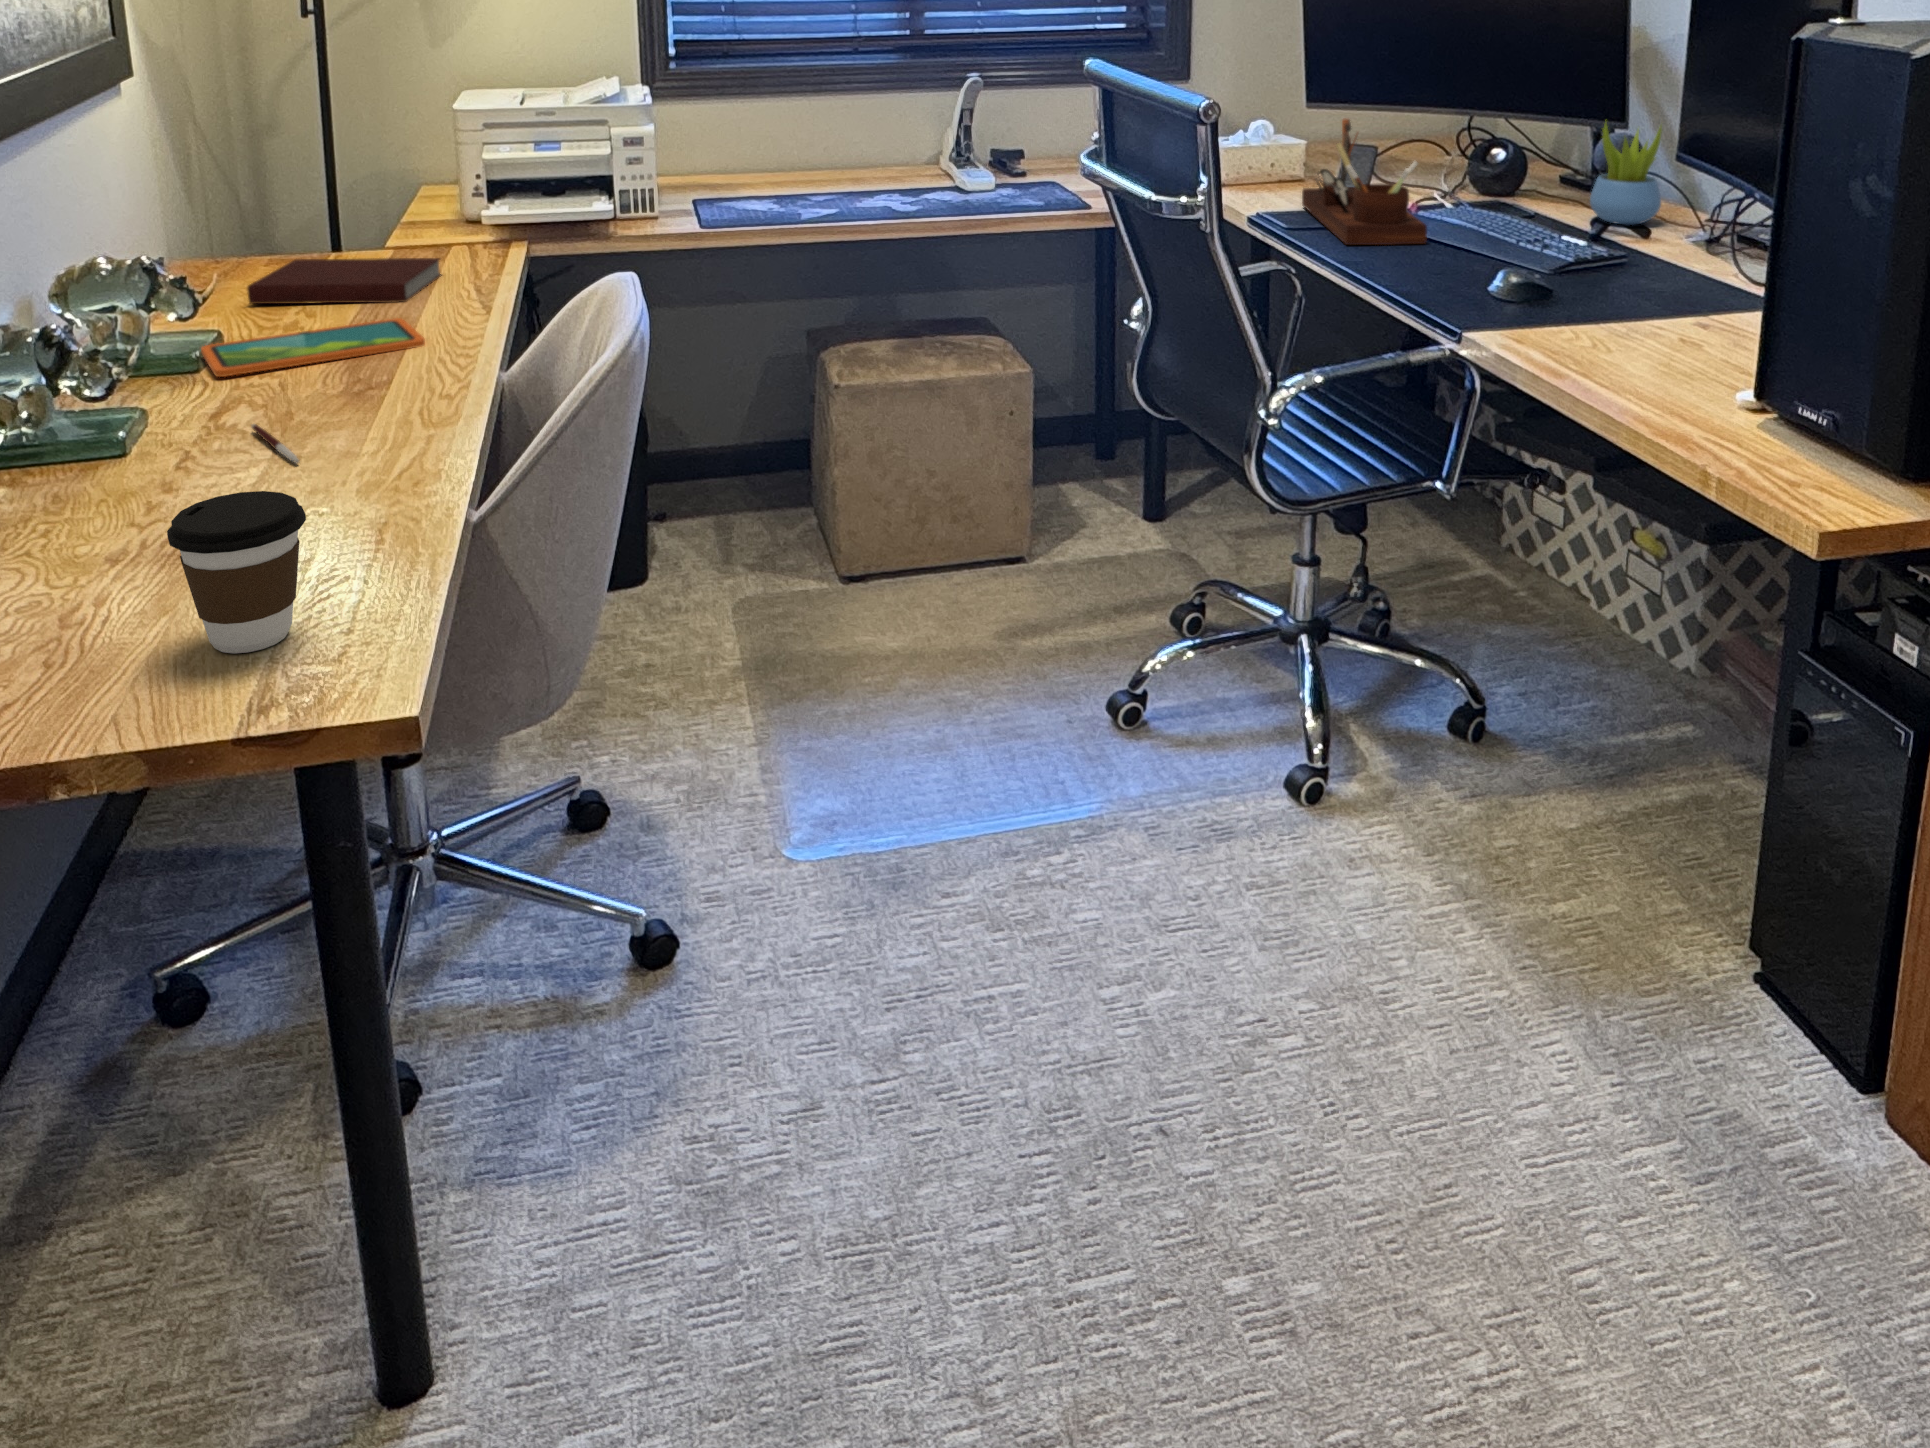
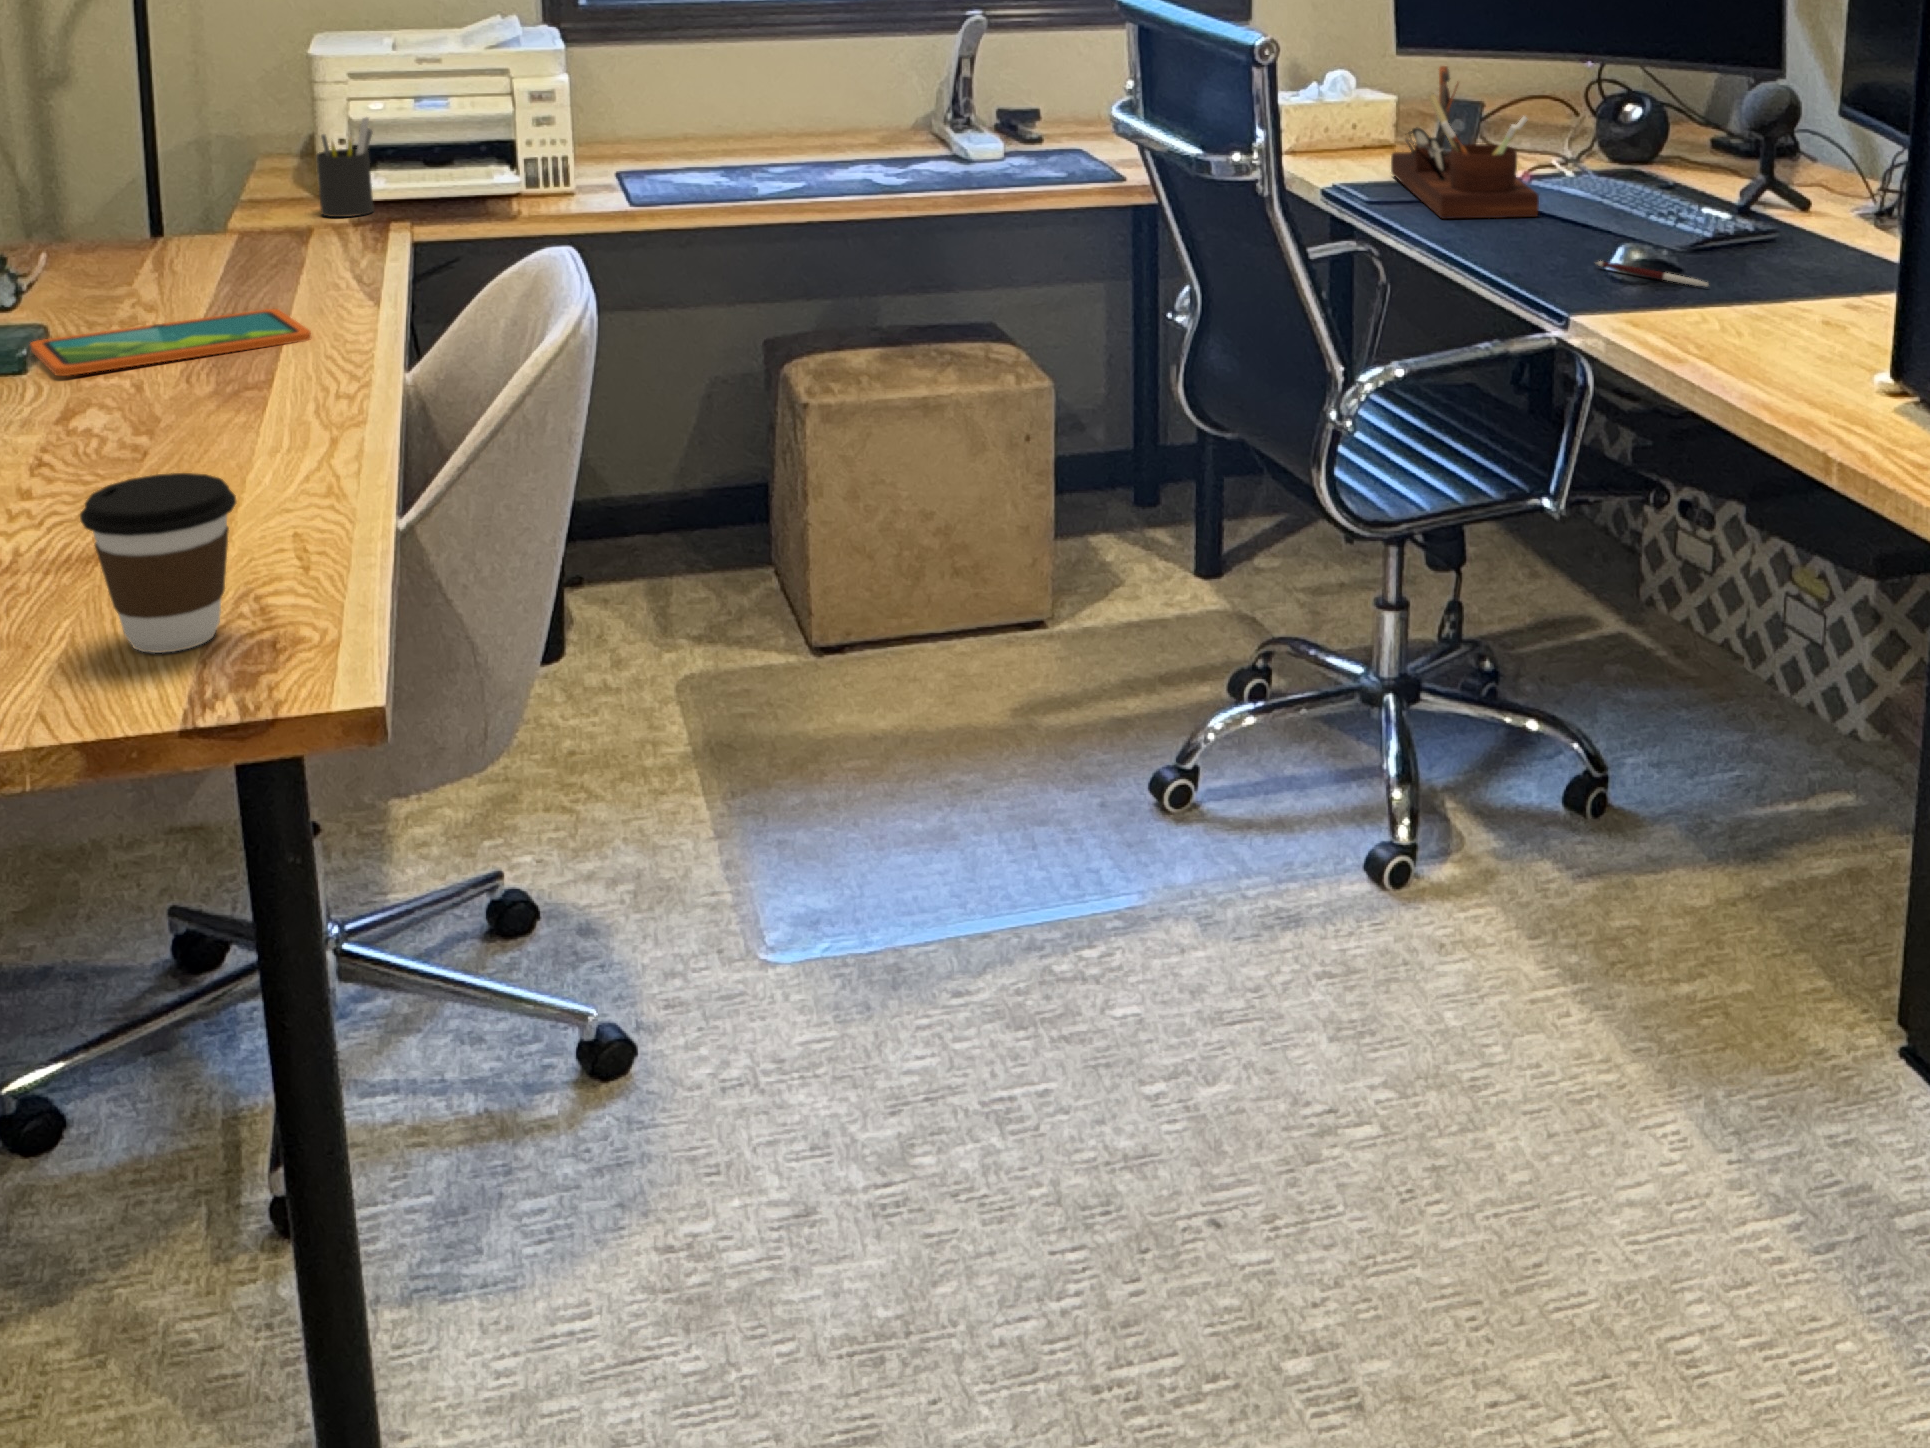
succulent plant: present [1590,123,1662,225] -> none [1738,65,1822,193]
pen holder: none [449,159,494,238] -> present [316,117,374,217]
notebook: present [247,258,441,304] -> none [74,239,317,295]
pen: present [252,424,299,463] -> present [1597,261,1709,286]

